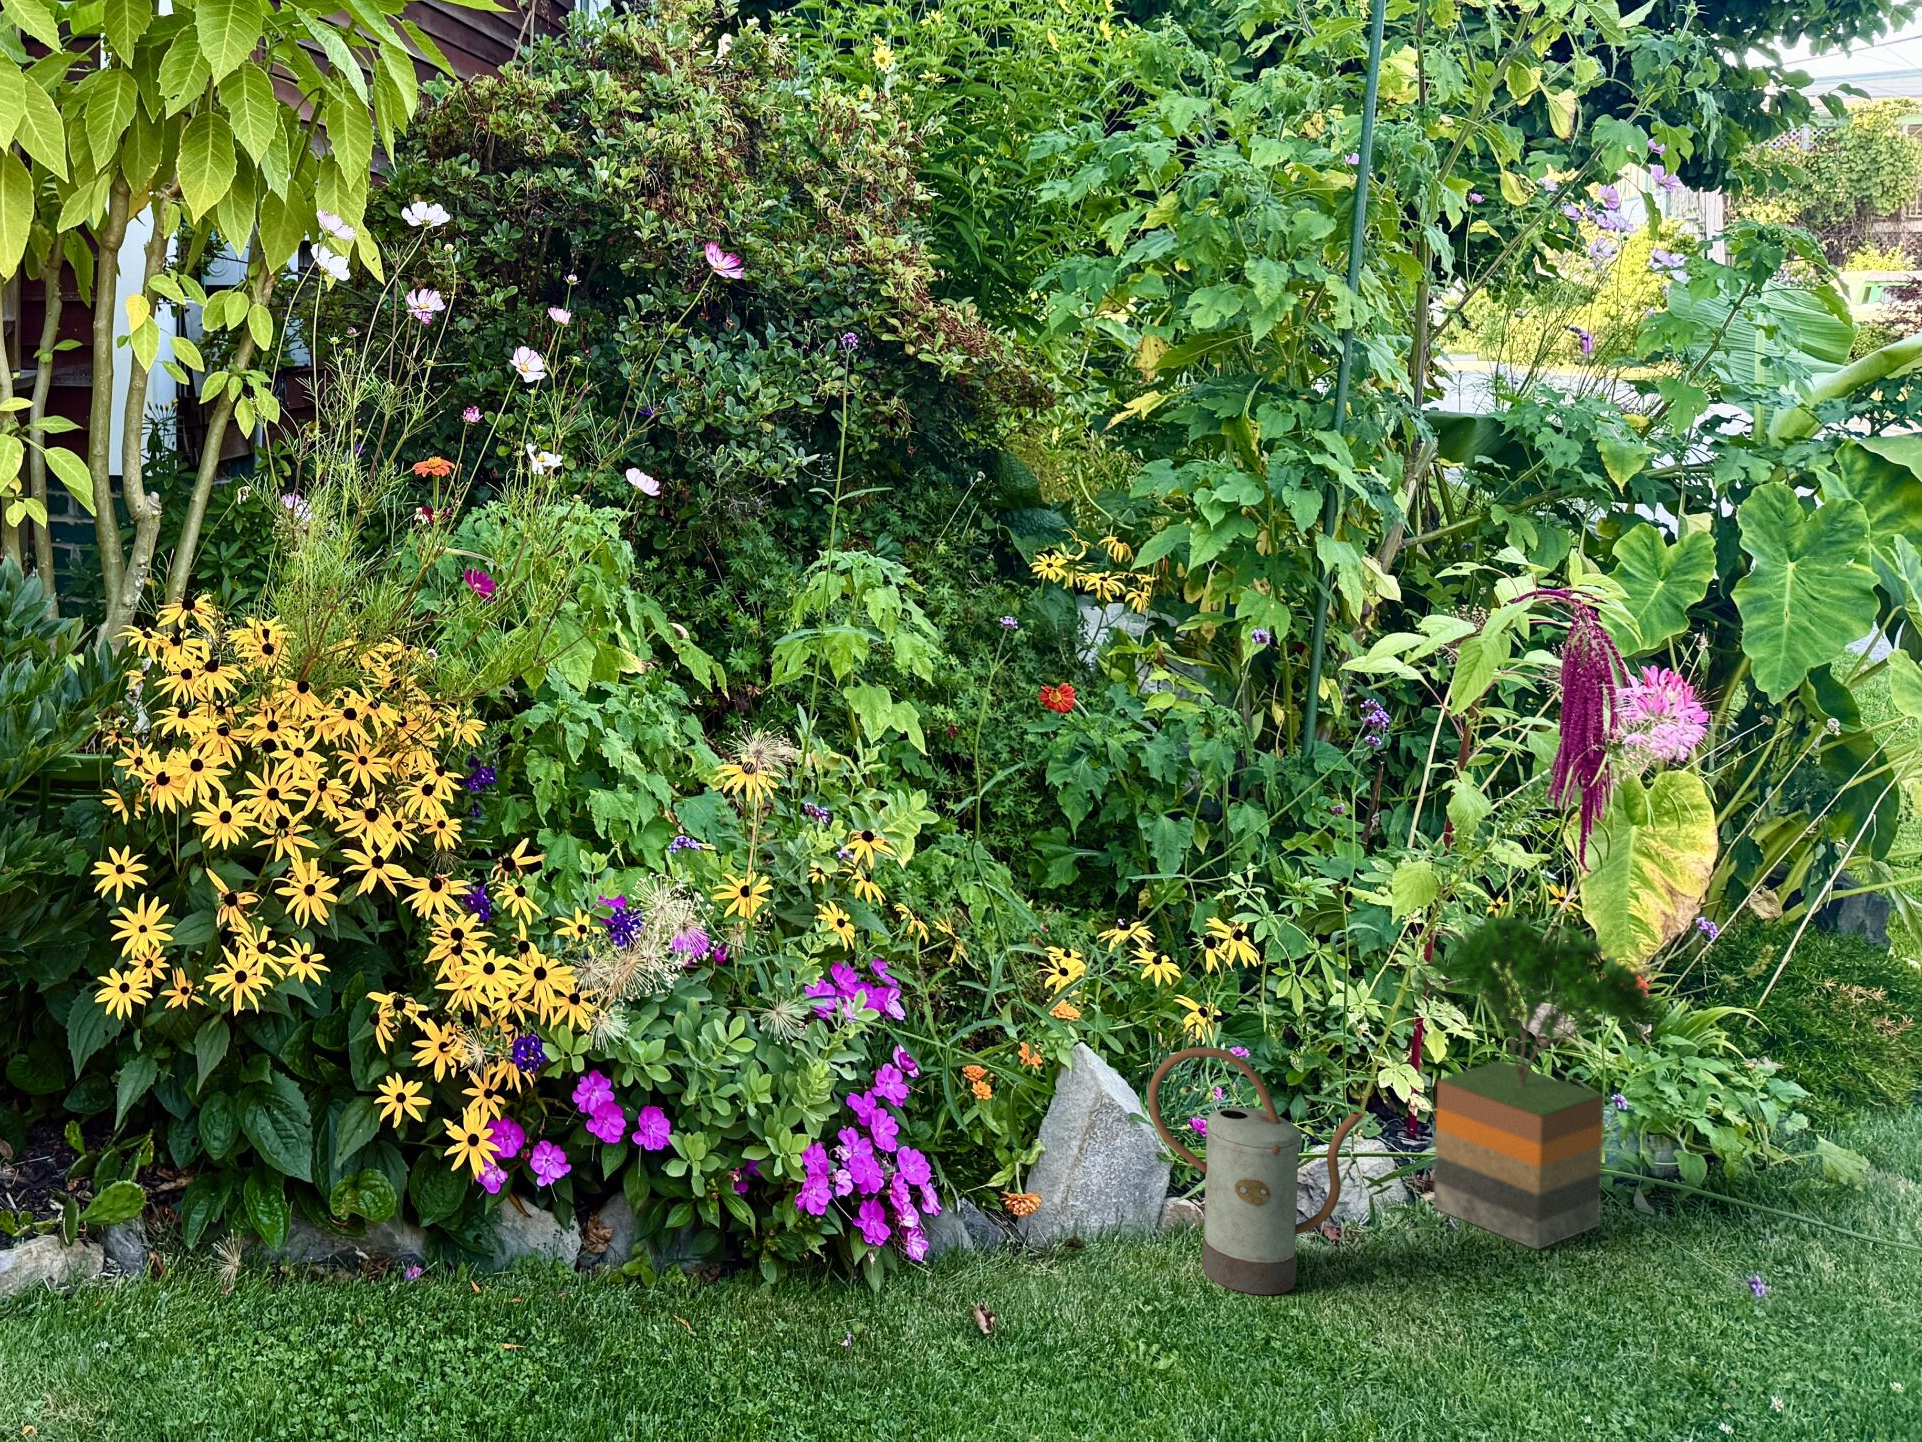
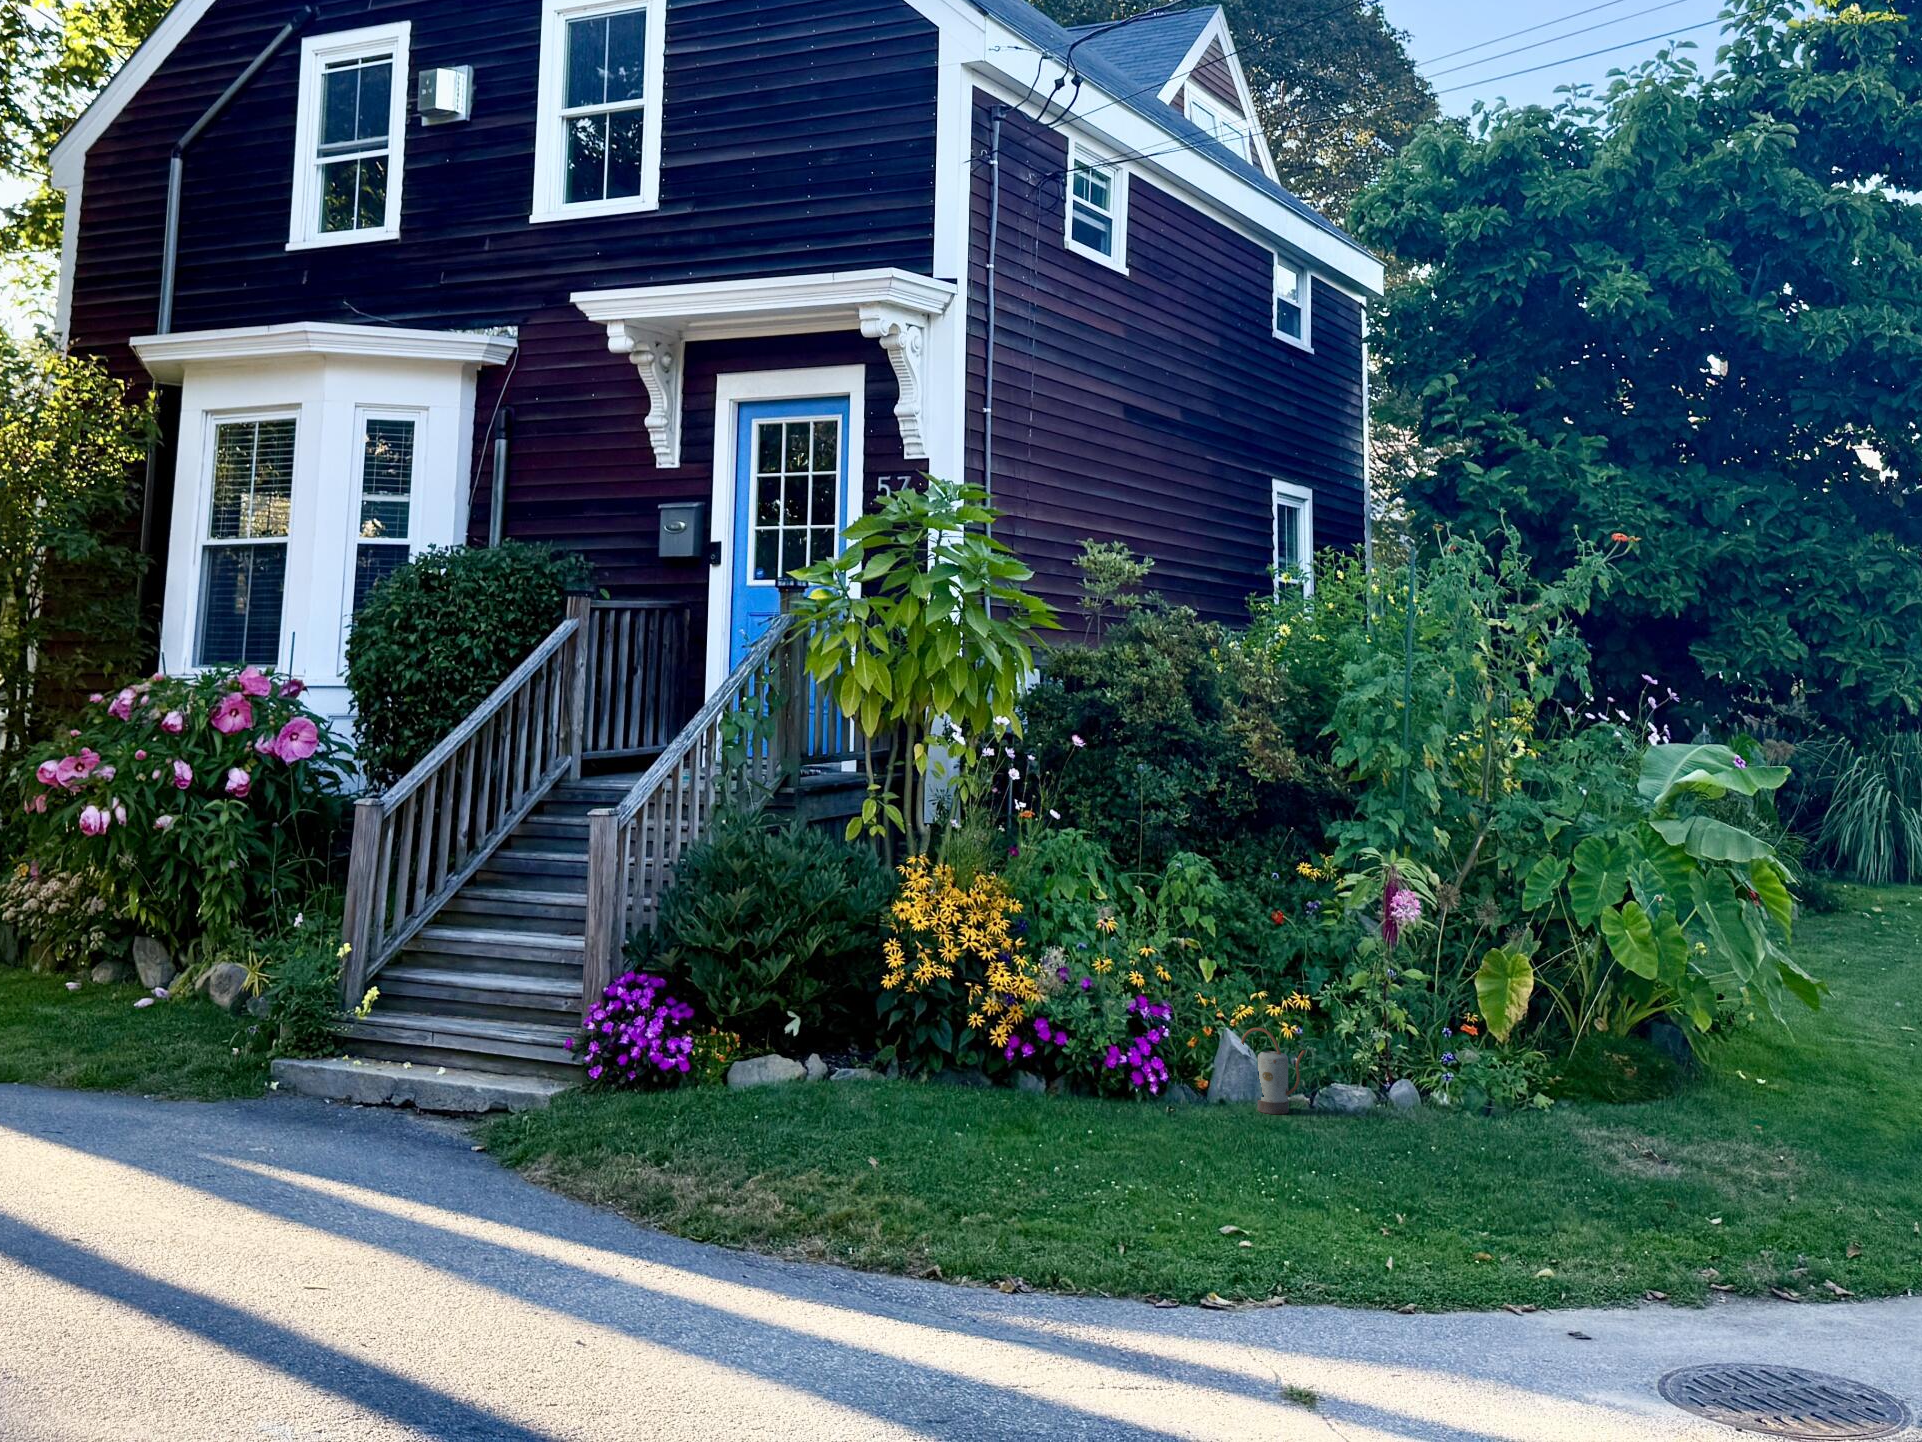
potted tree: present [1410,914,1663,1250] -> none [1355,993,1440,1114]

